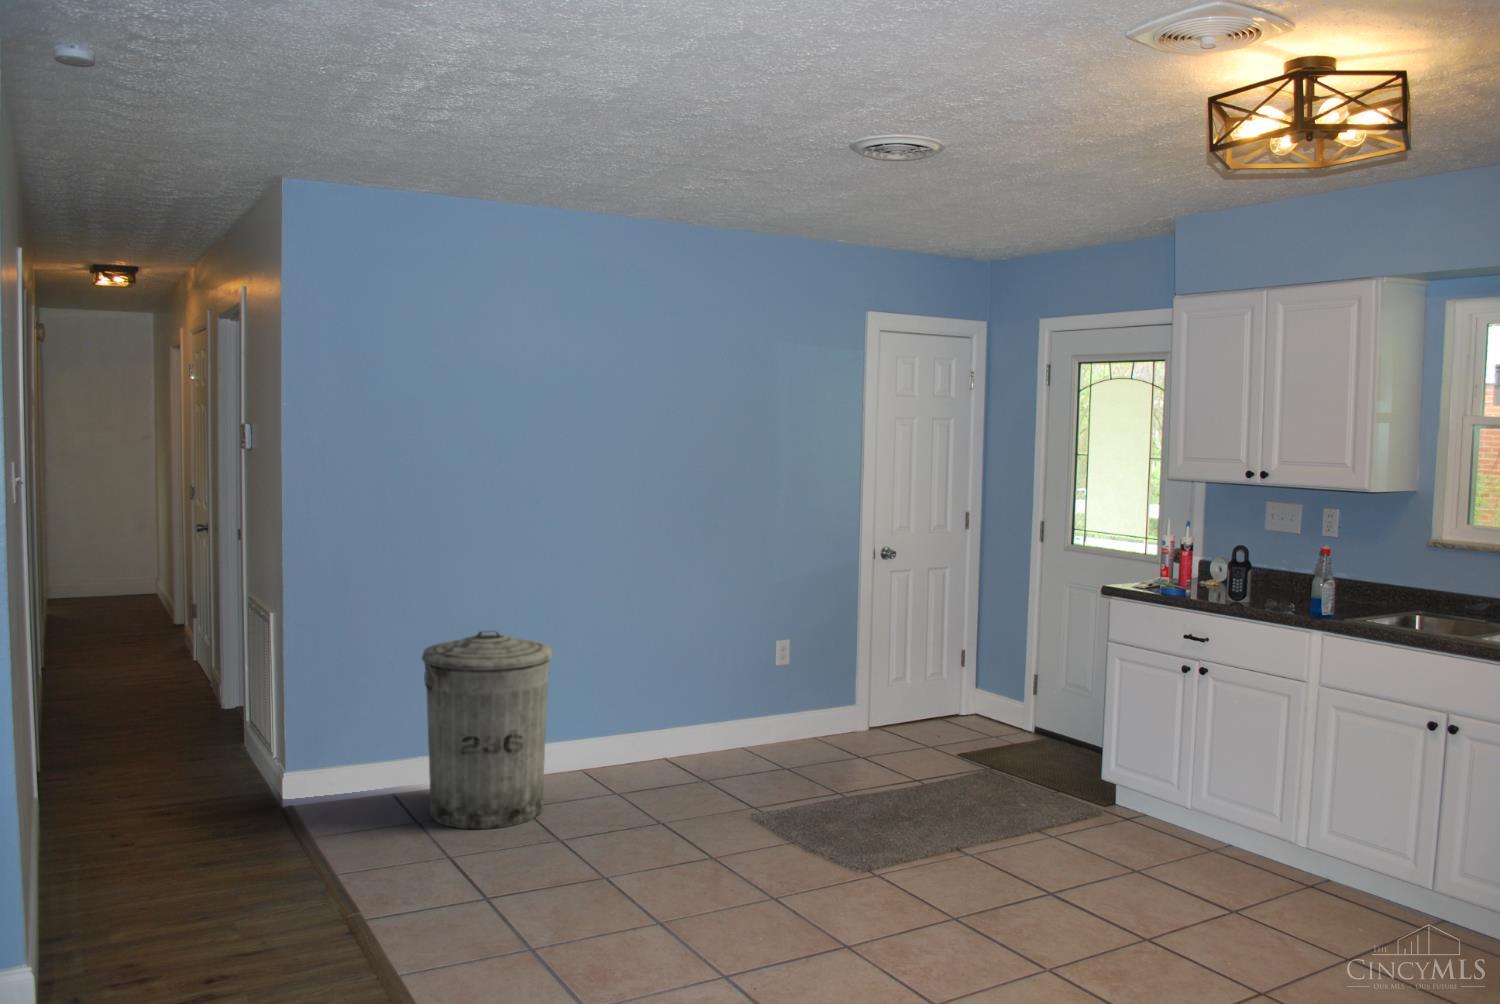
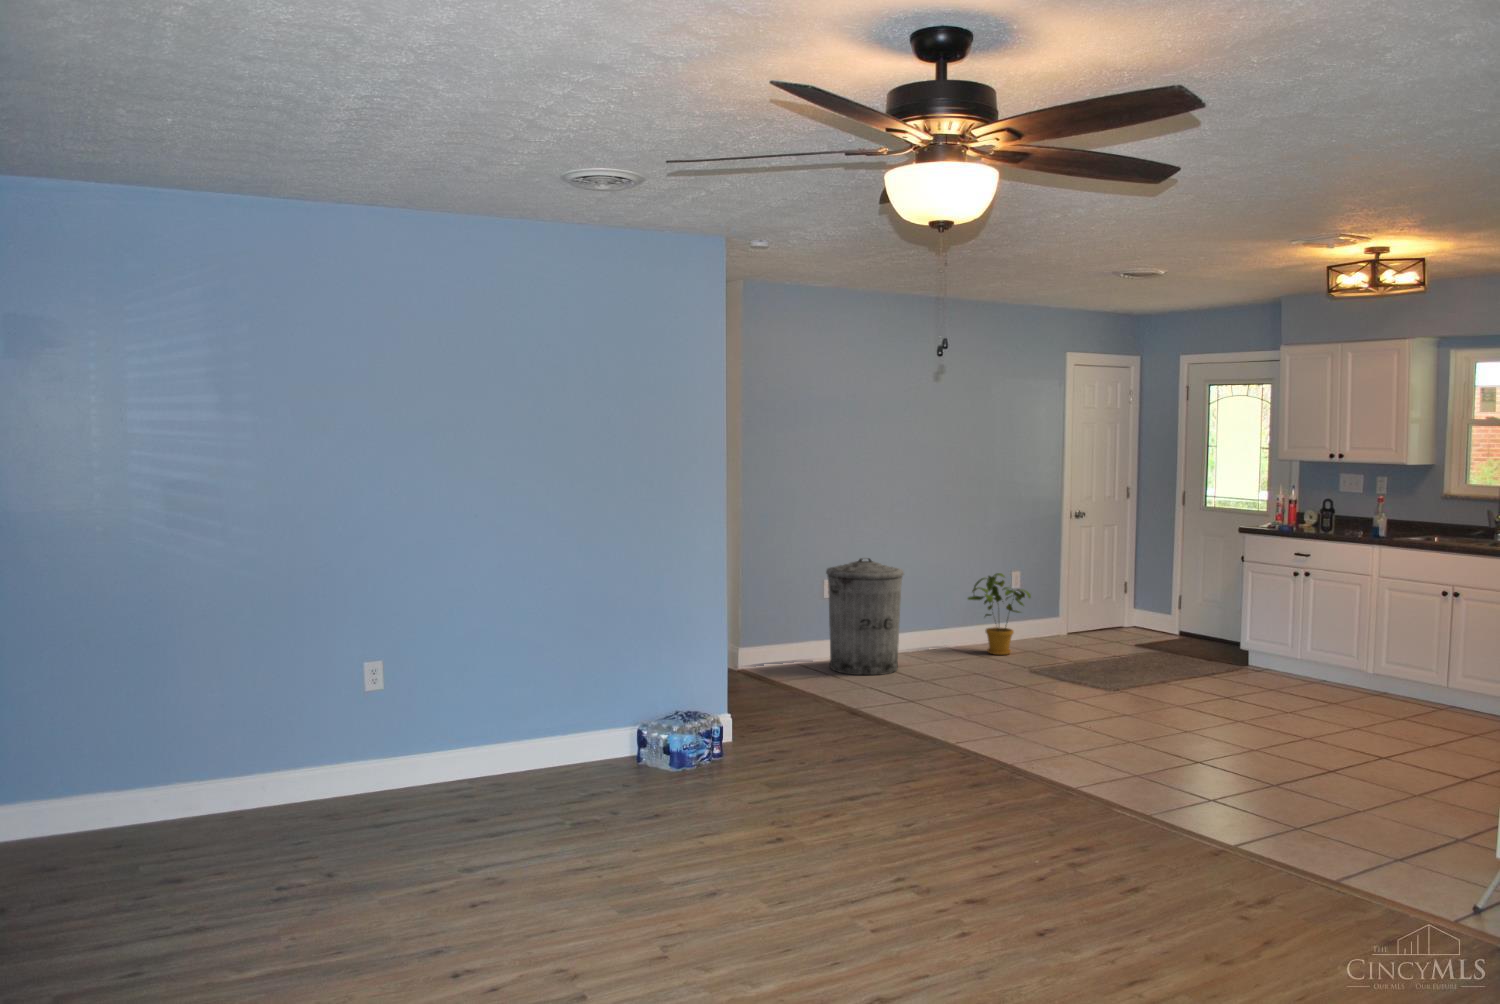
house plant: none [694,651,784,778] -> present [968,573,1031,655]

